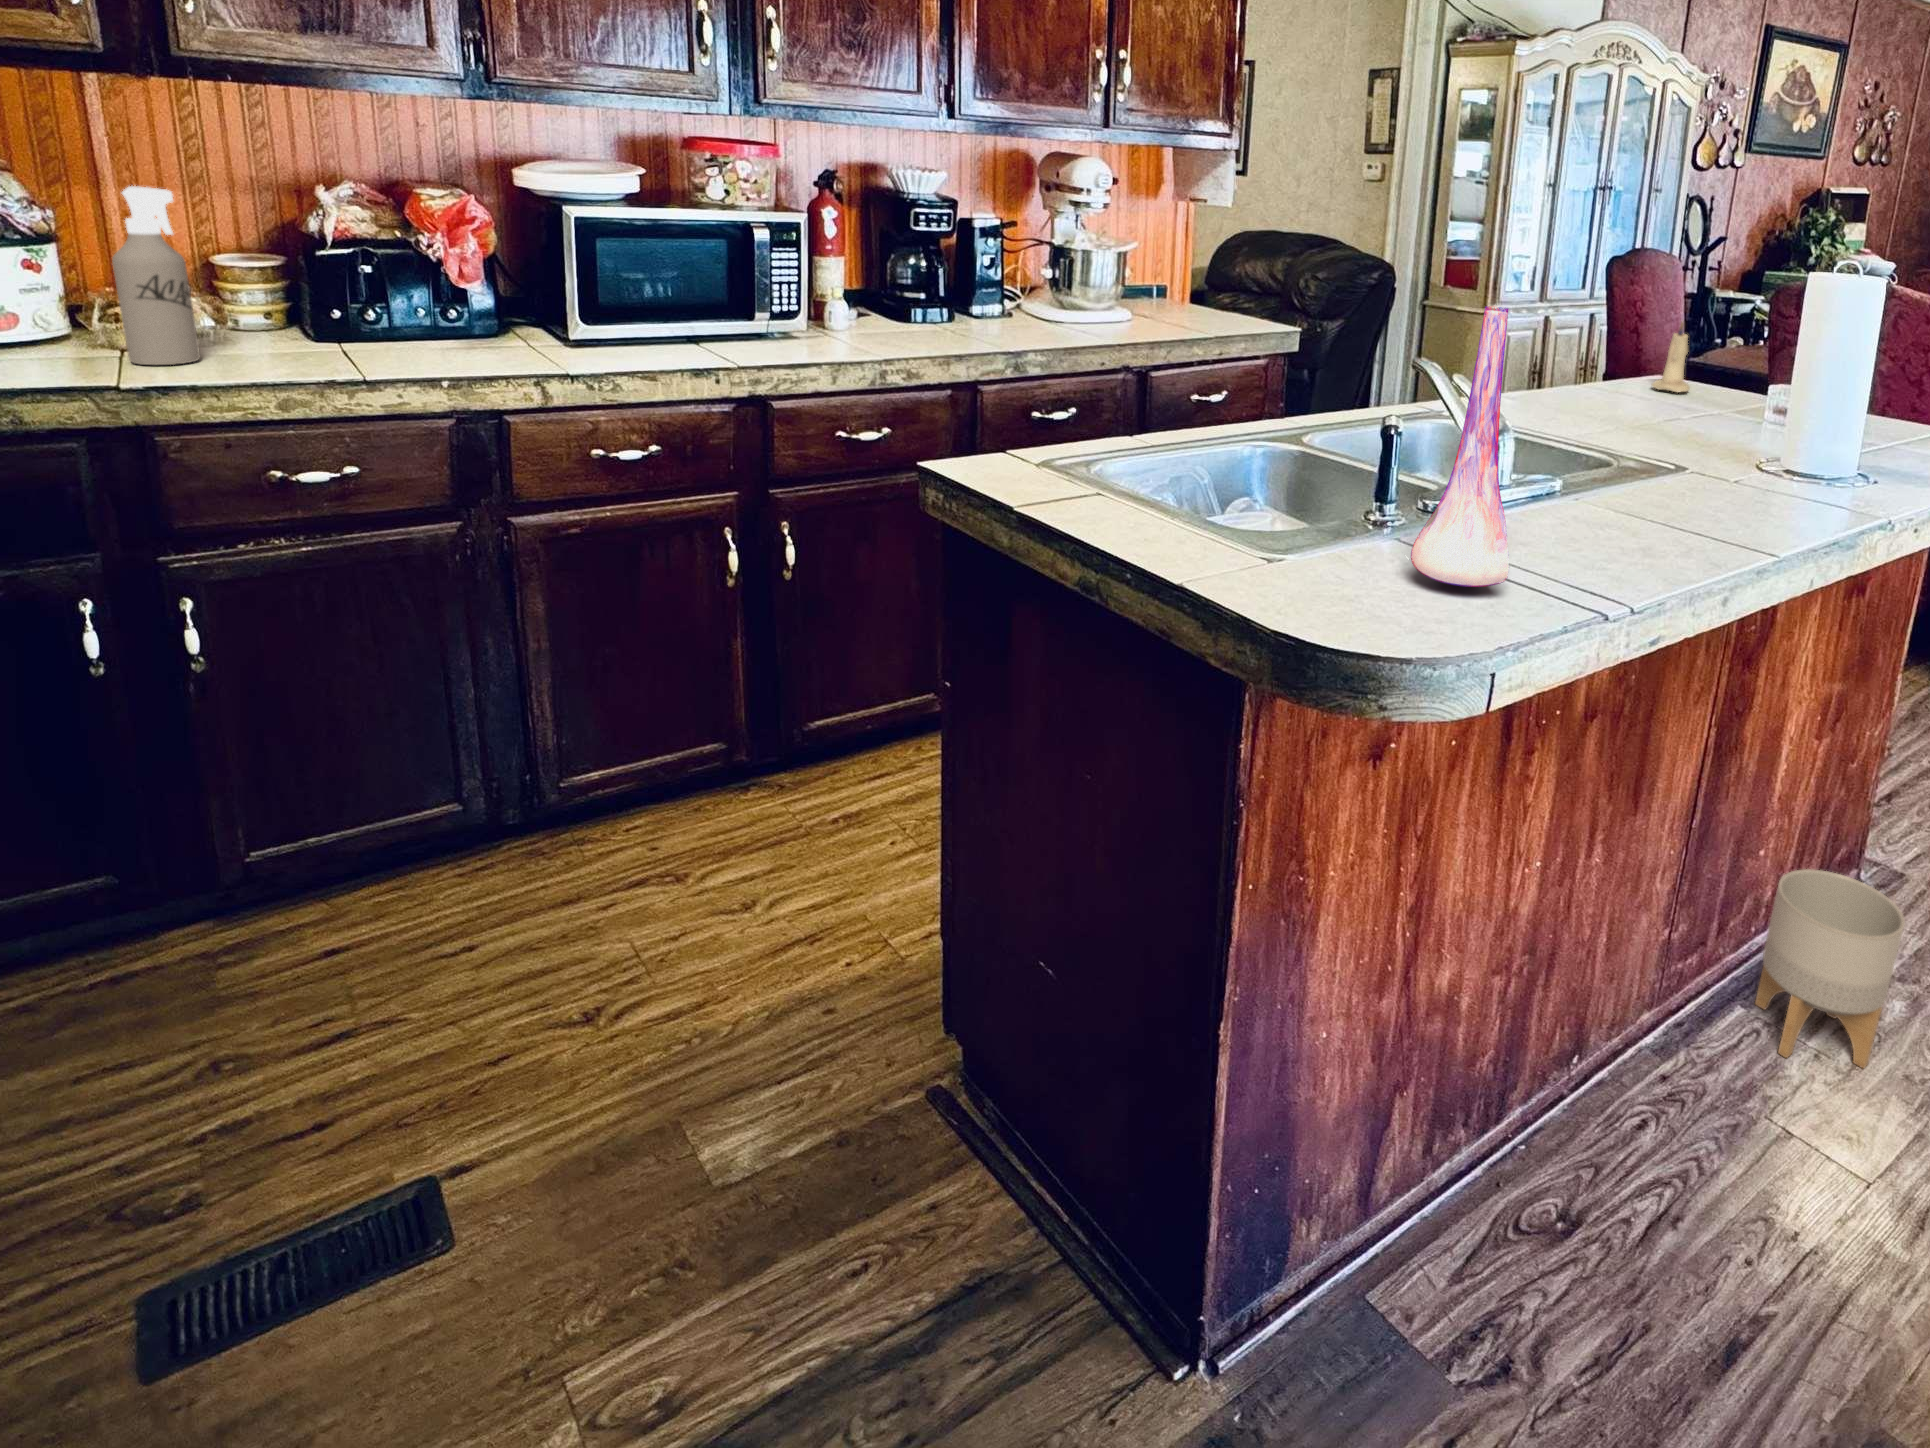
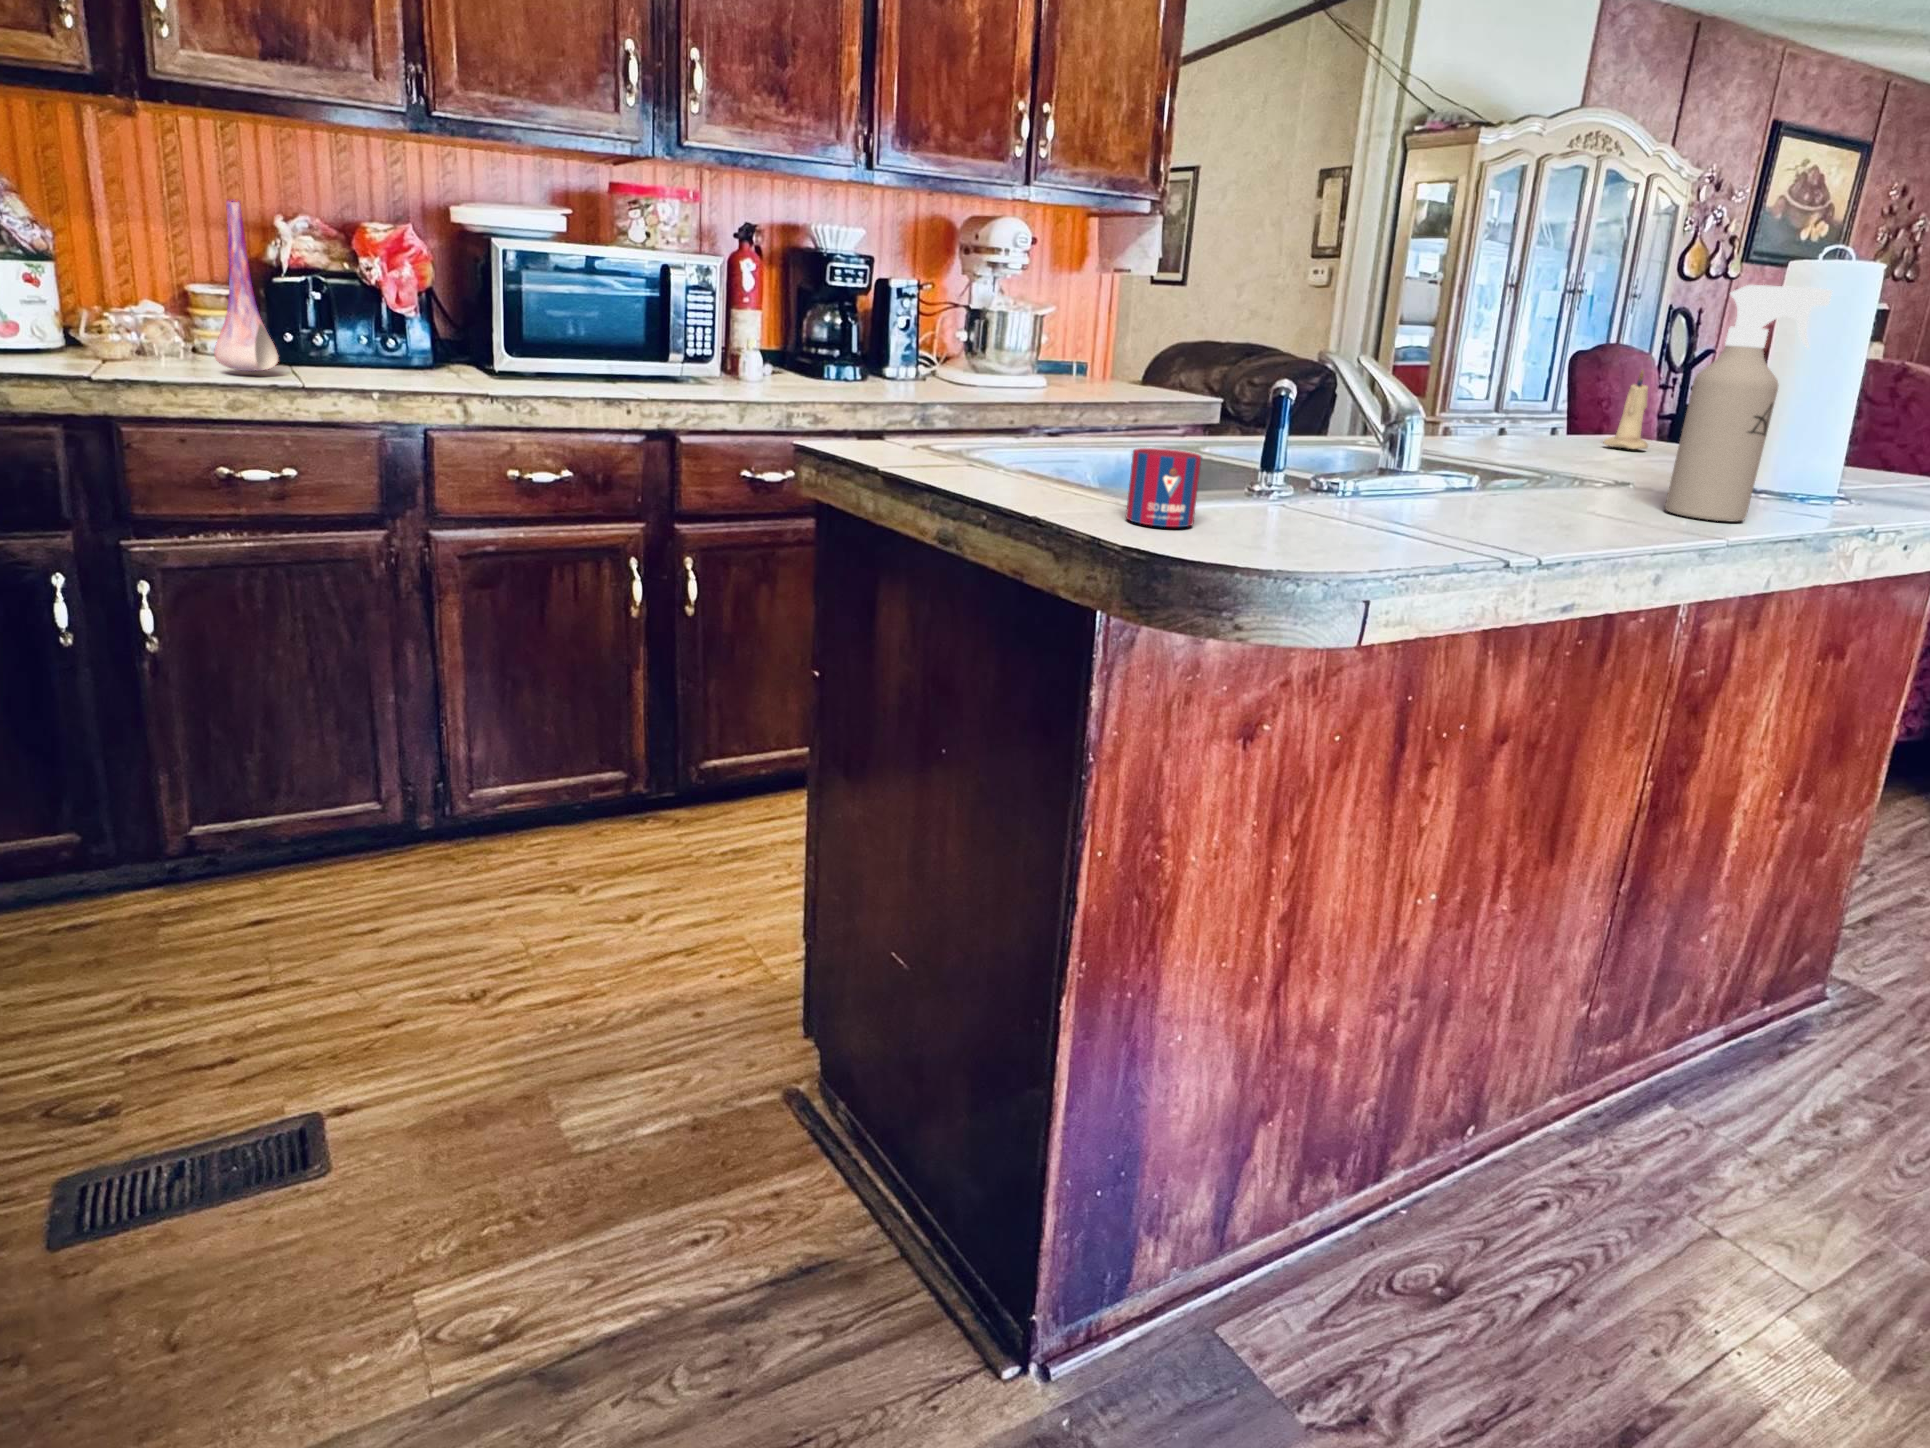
spray bottle: present [112,186,200,365] -> present [1665,285,1832,522]
vase: present [1411,306,1509,587] -> present [214,199,278,371]
mug: none [1259,502,1329,584] -> present [1126,448,1202,527]
planter: present [1755,869,1905,1068] -> none [1687,962,1872,1186]

